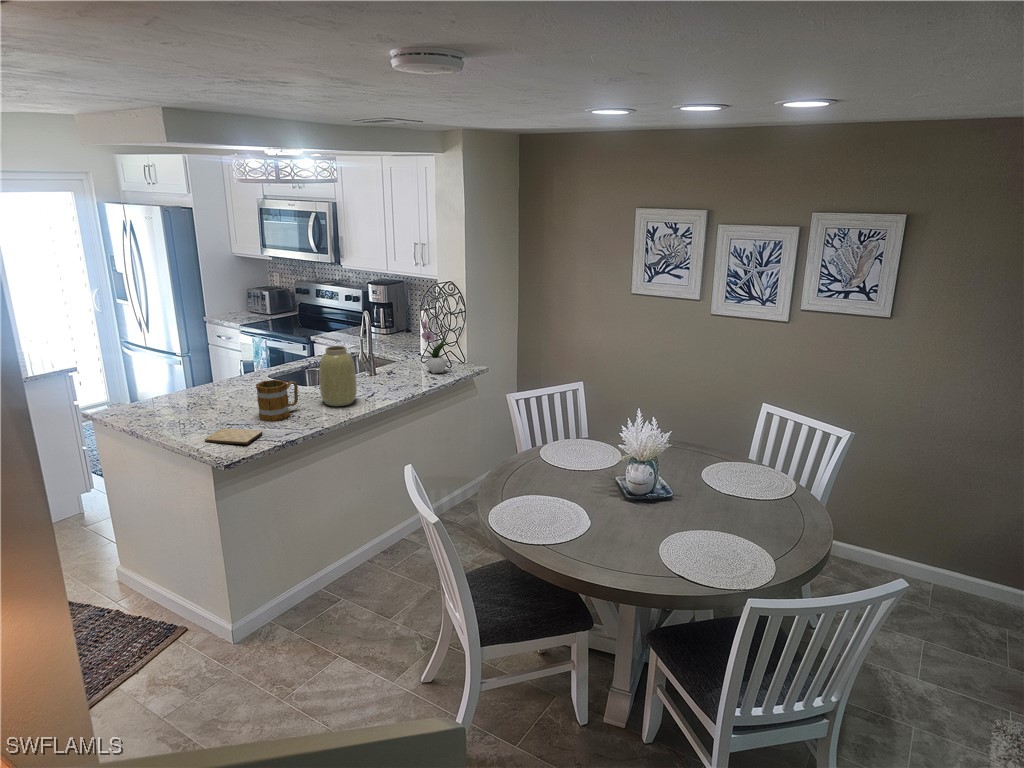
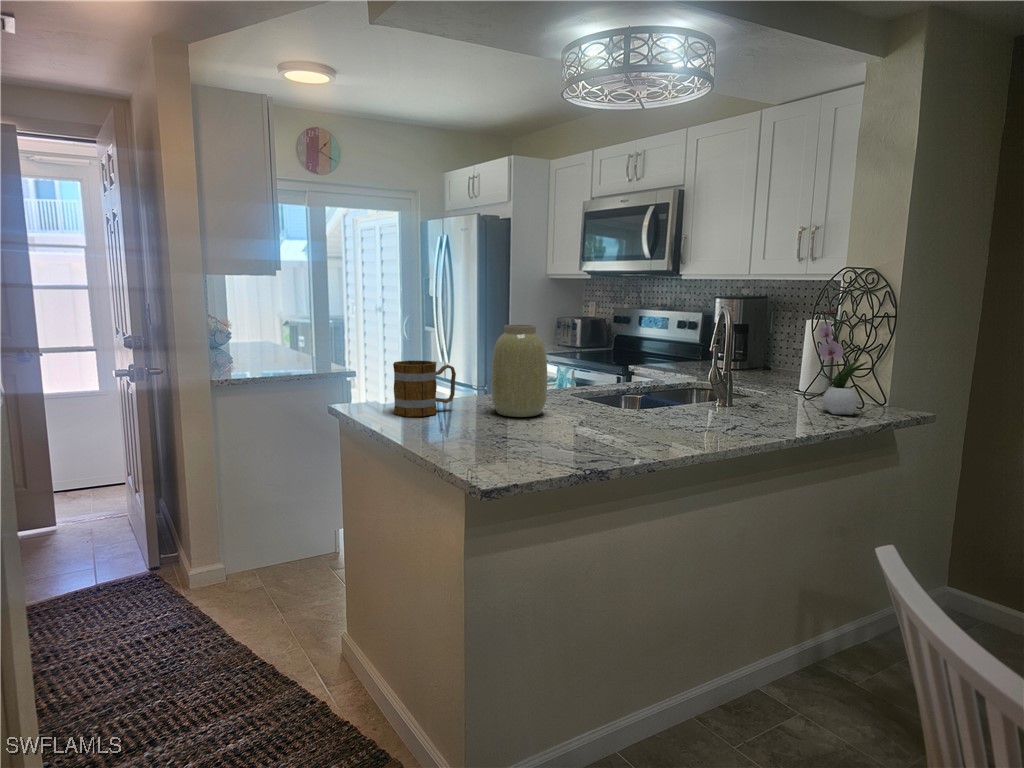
vase: present [319,346,357,406] -> present [491,325,547,417]
mug: present [256,380,298,421] -> present [393,360,456,416]
cutting board: present [205,428,263,445] -> none [465,439,557,465]

